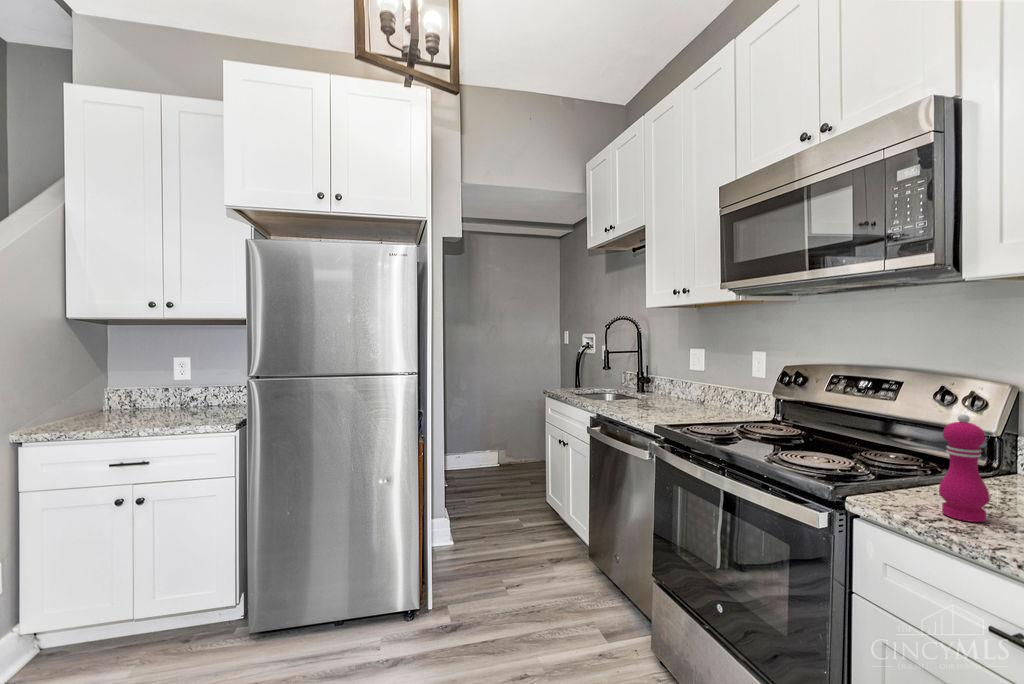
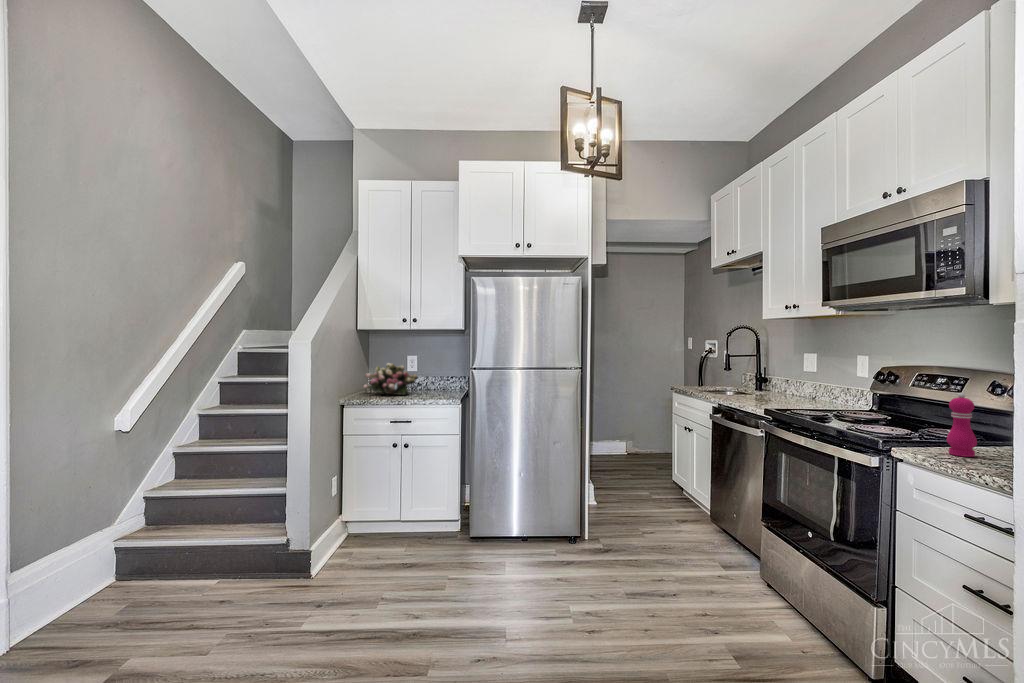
flower arrangement: none [76,370,179,418] -> present [363,363,417,395]

